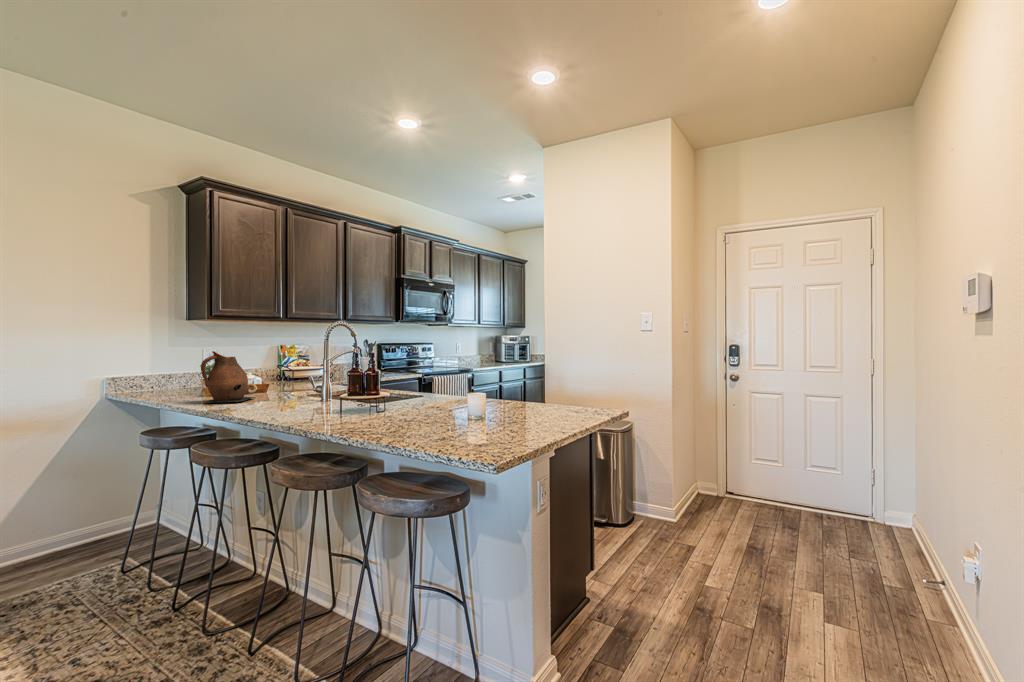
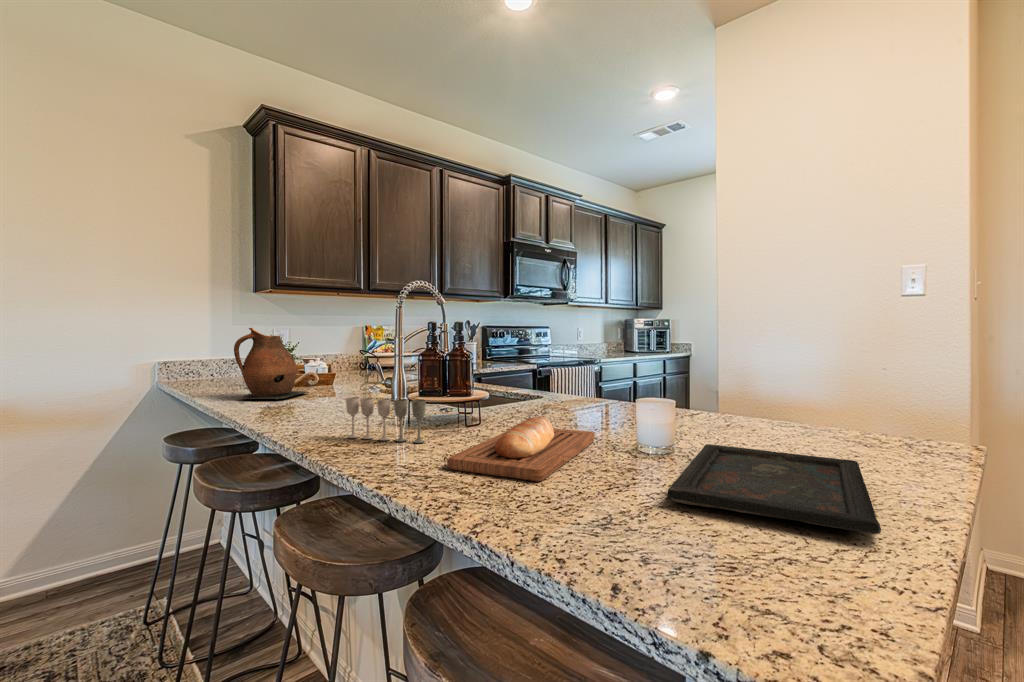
wine glass: none [312,393,363,417] -> present [346,397,426,443]
bread loaf: none [380,399,456,425] -> present [447,416,595,481]
tray: none [481,408,568,428] -> present [667,444,881,534]

